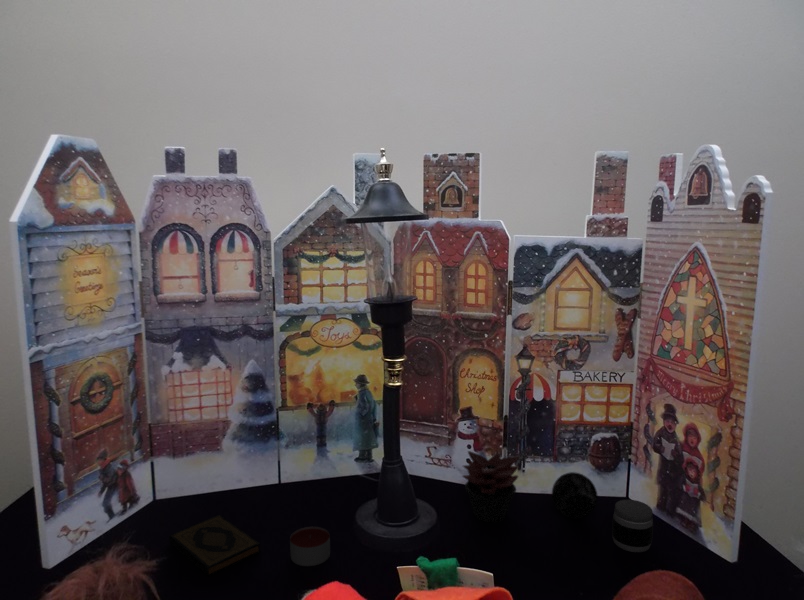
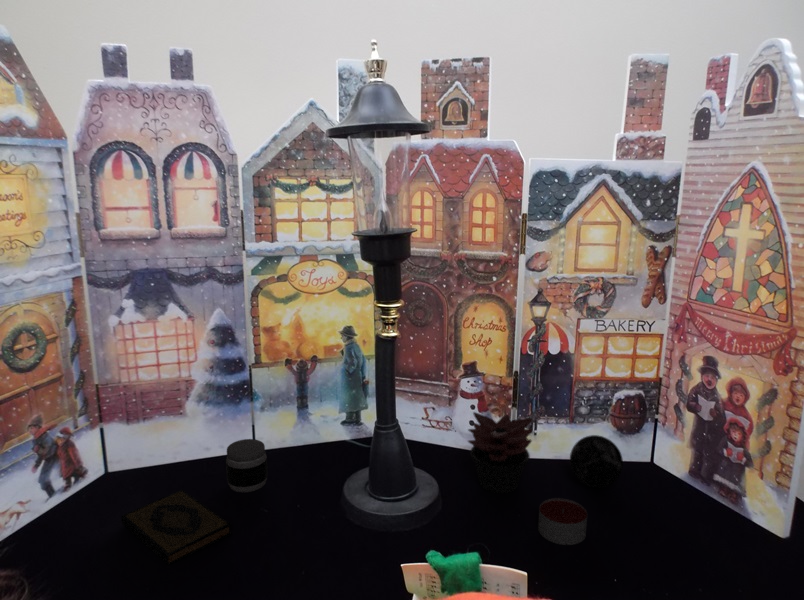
jar: present [612,500,653,552] -> present [226,439,267,492]
candle: present [290,527,330,566] -> present [538,498,587,545]

